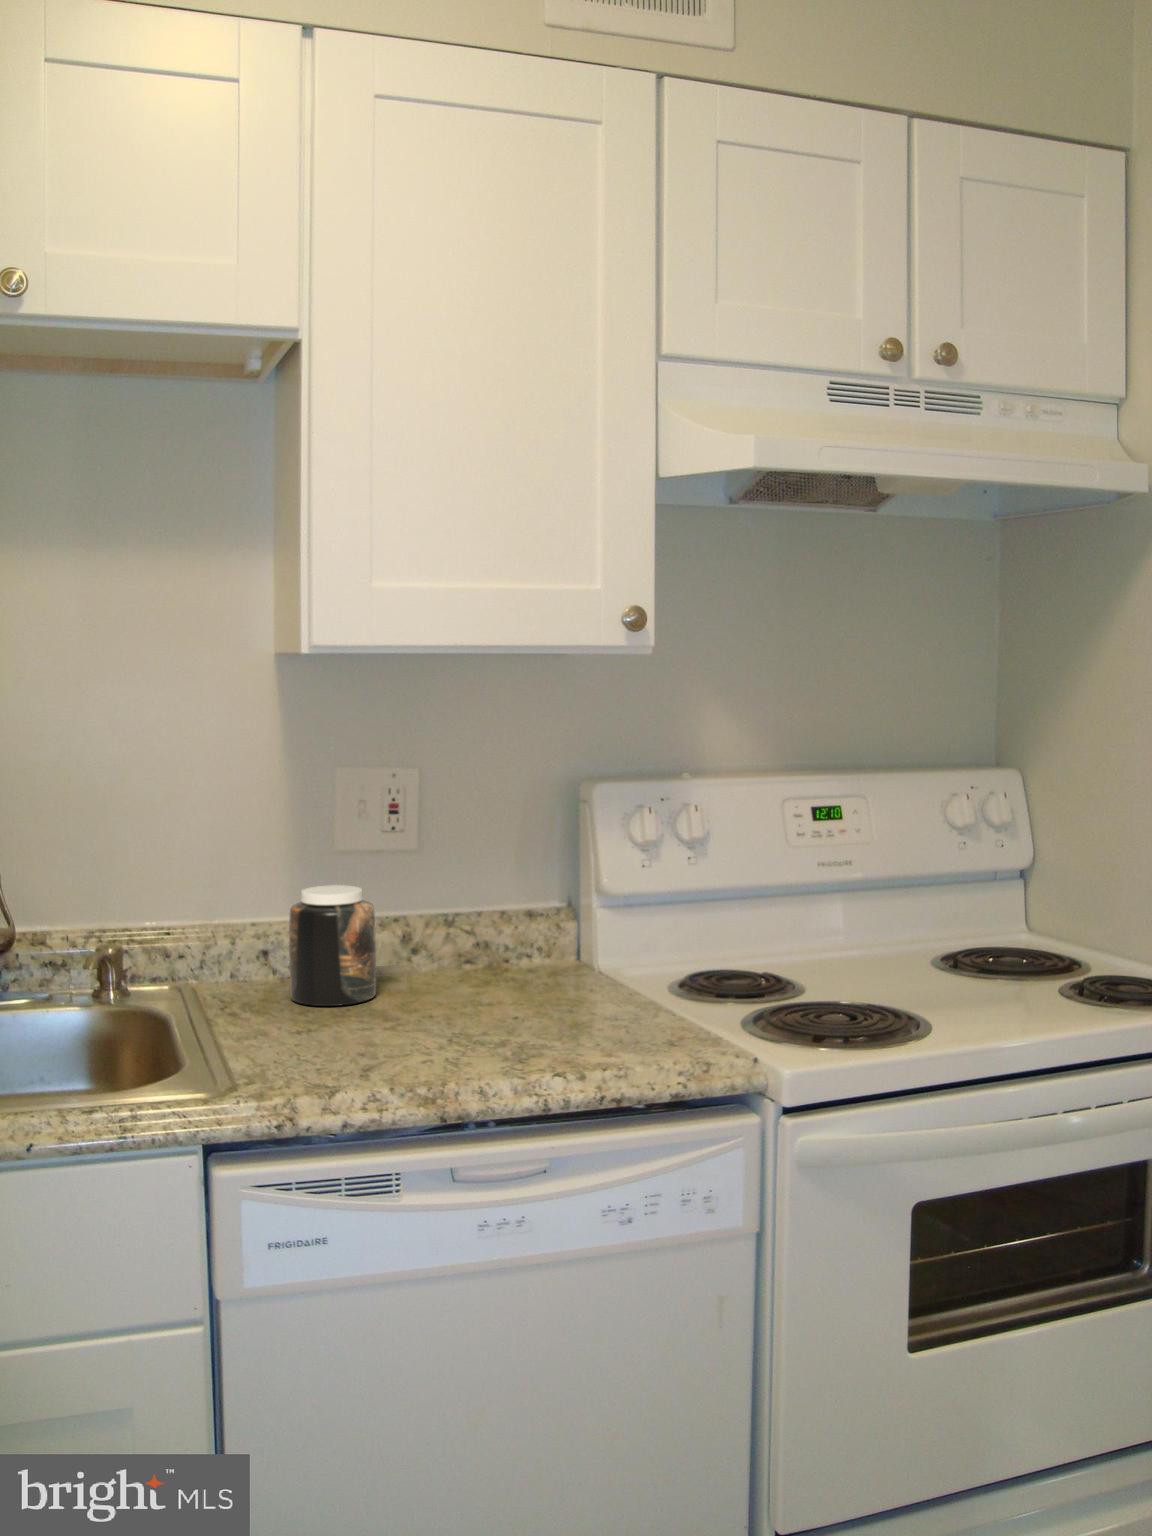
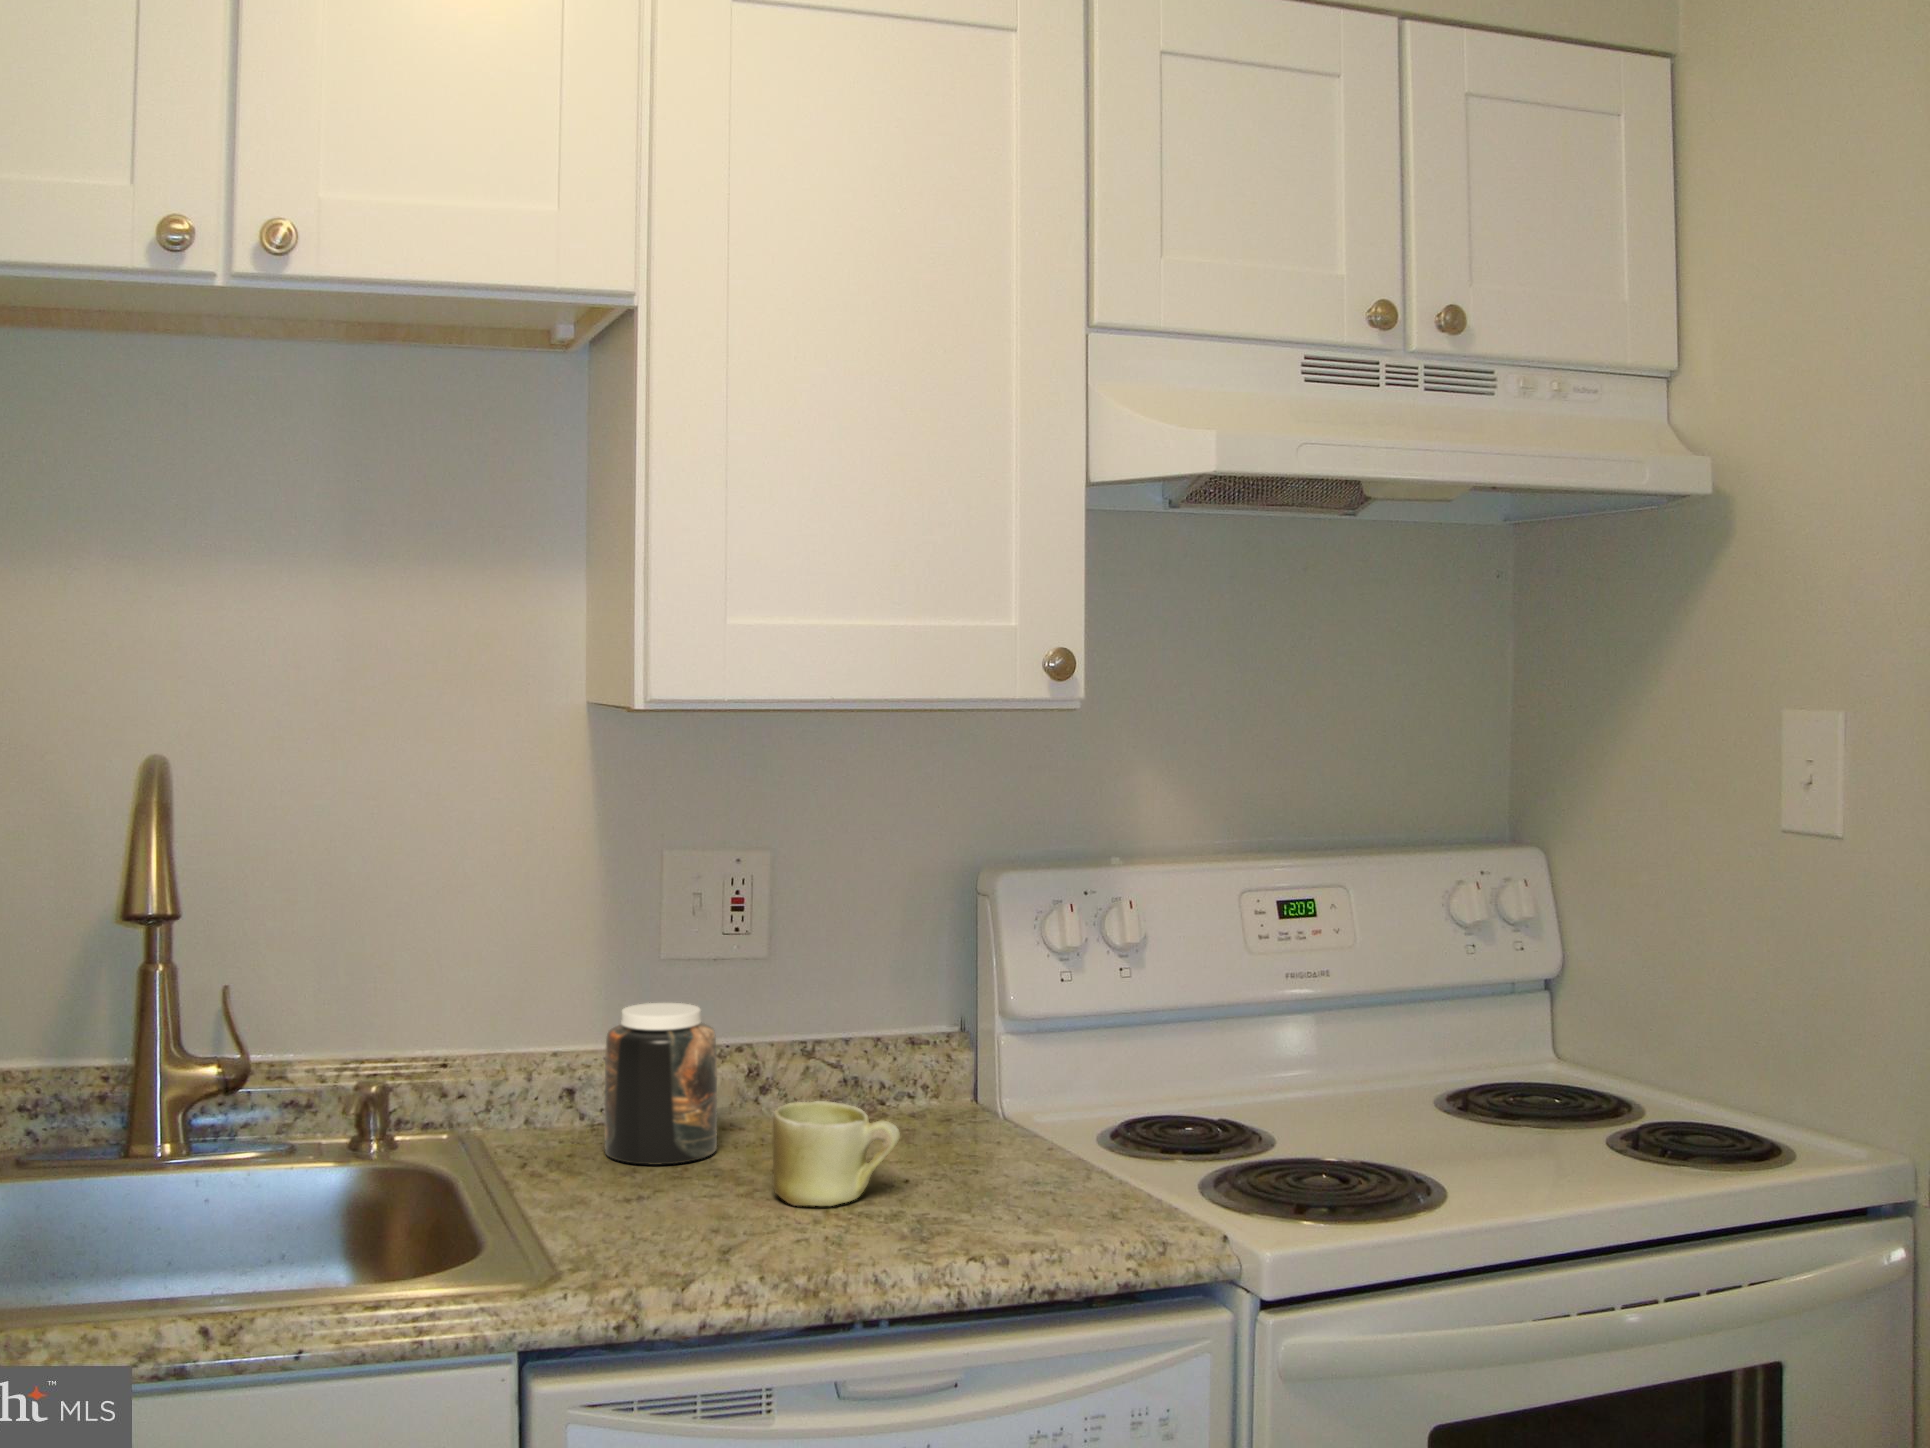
mug: none [412,957,510,1036] -> present [772,1101,900,1206]

